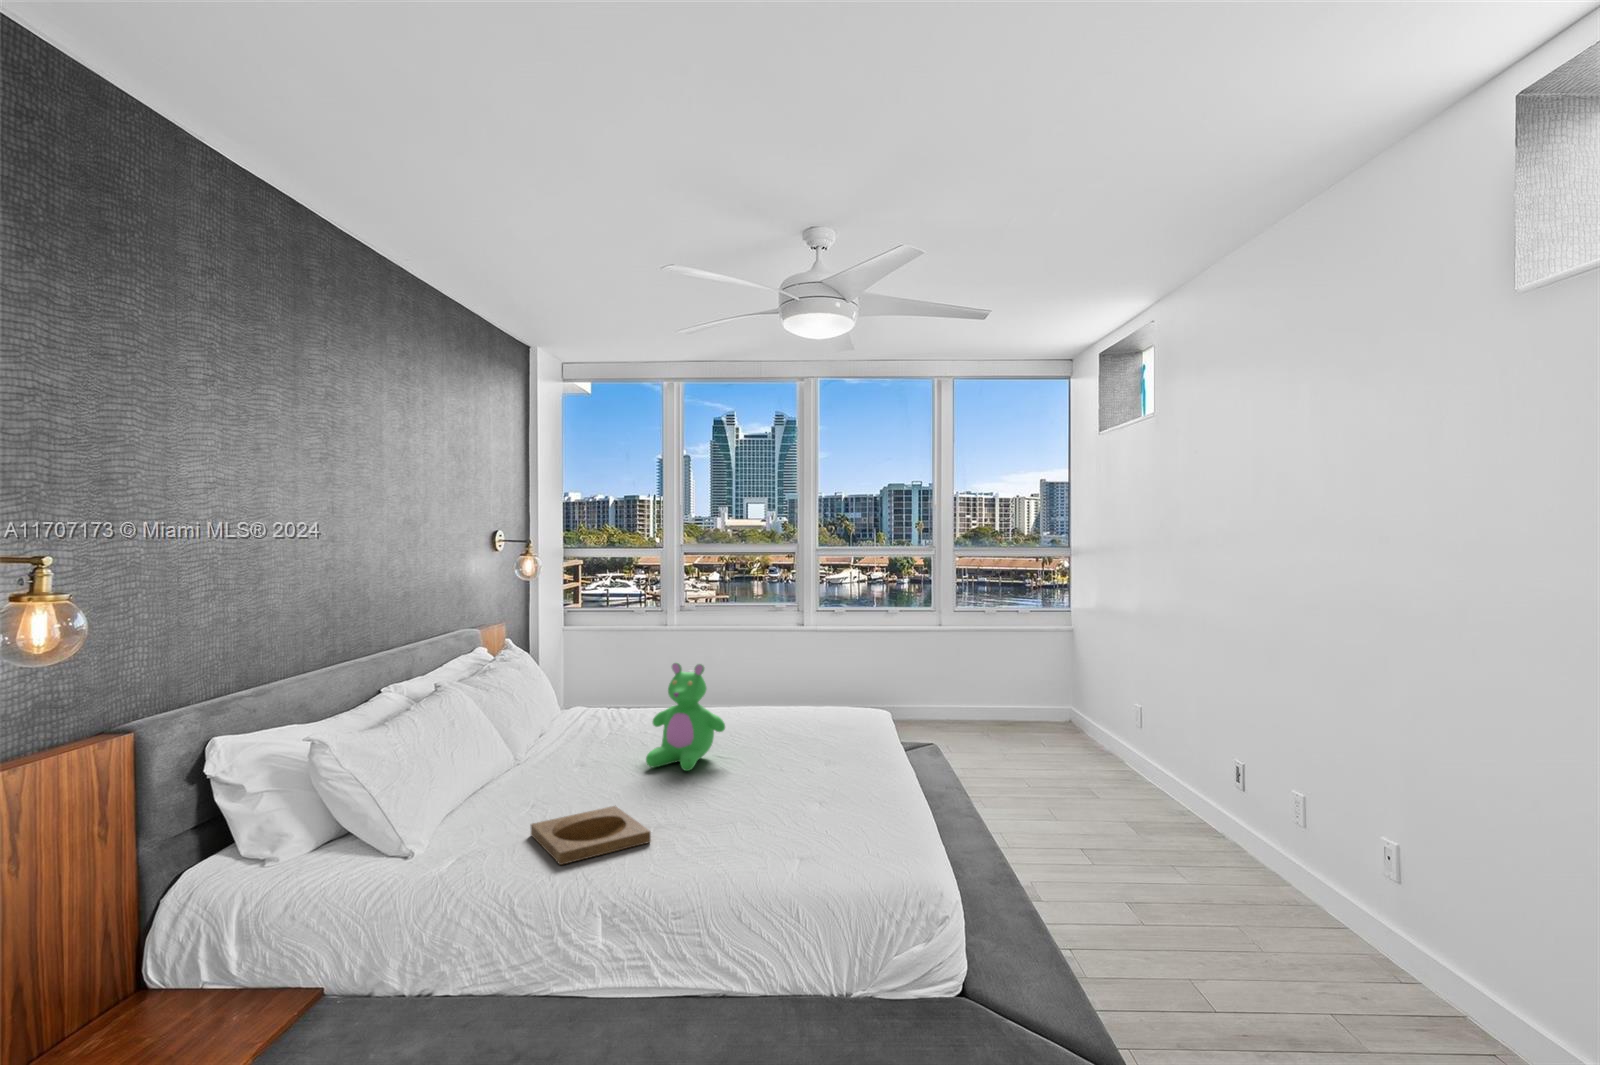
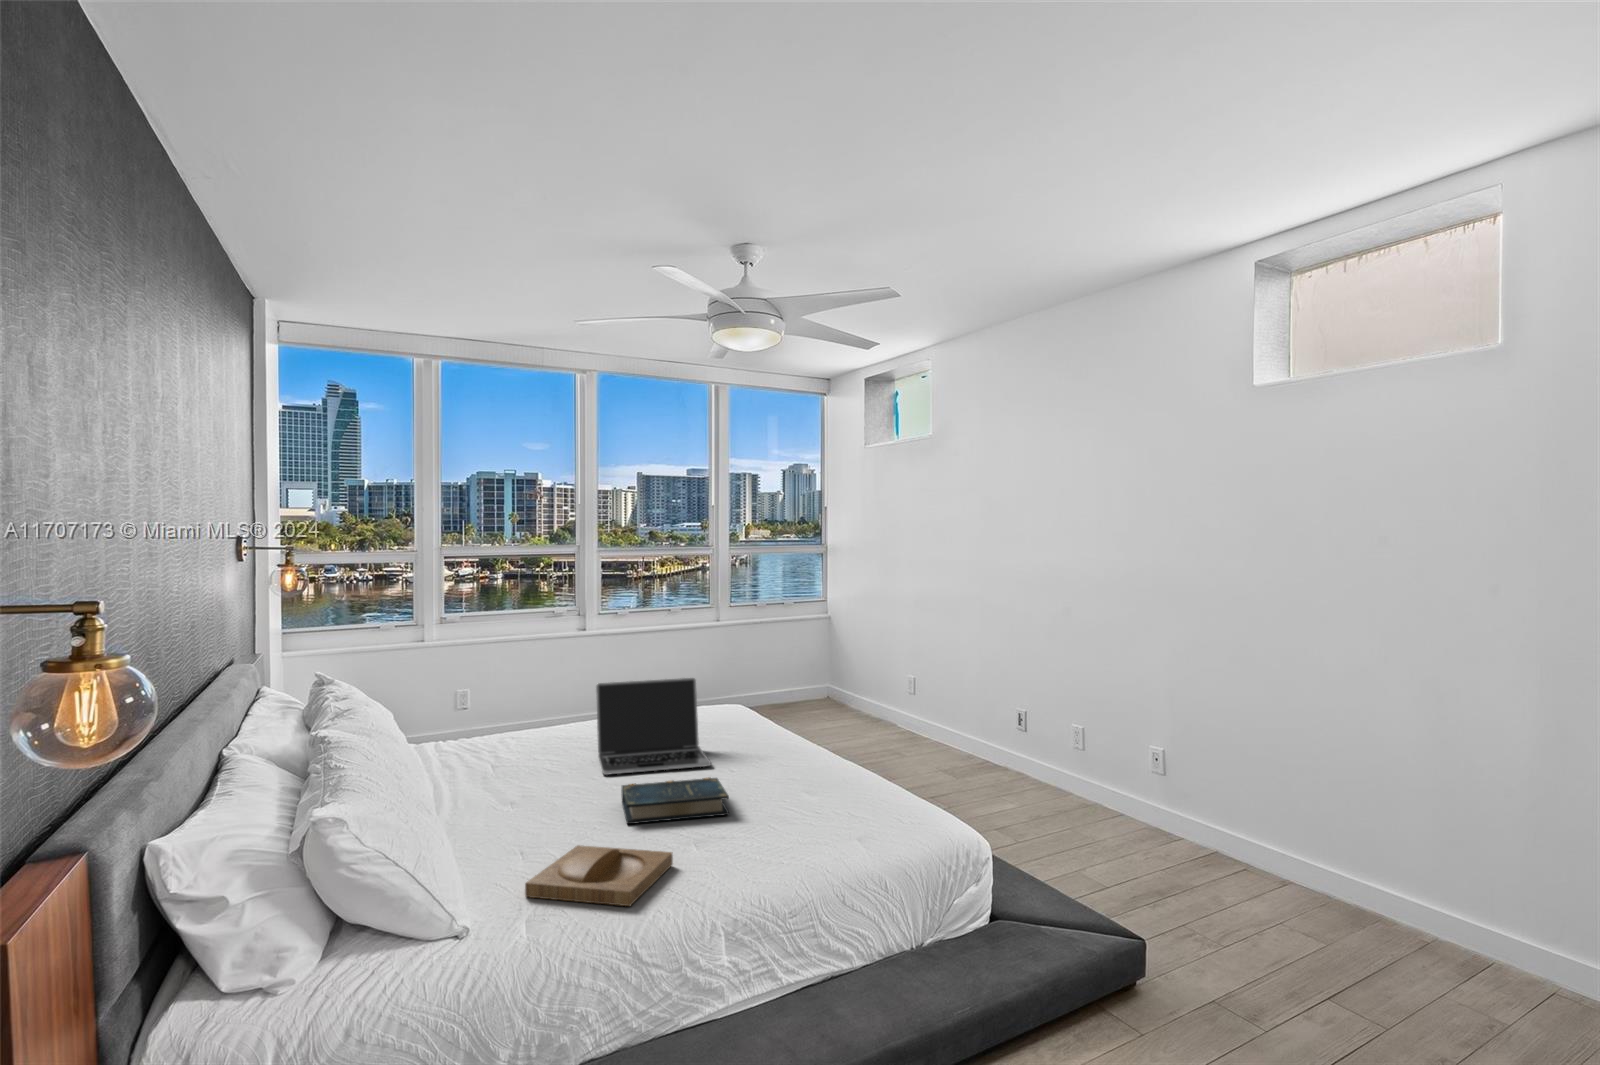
teddy bear: present [646,663,725,771] -> none [478,677,579,811]
laptop: none [763,675,877,765] -> present [596,678,711,775]
book: none [693,765,803,813] -> present [621,777,729,824]

